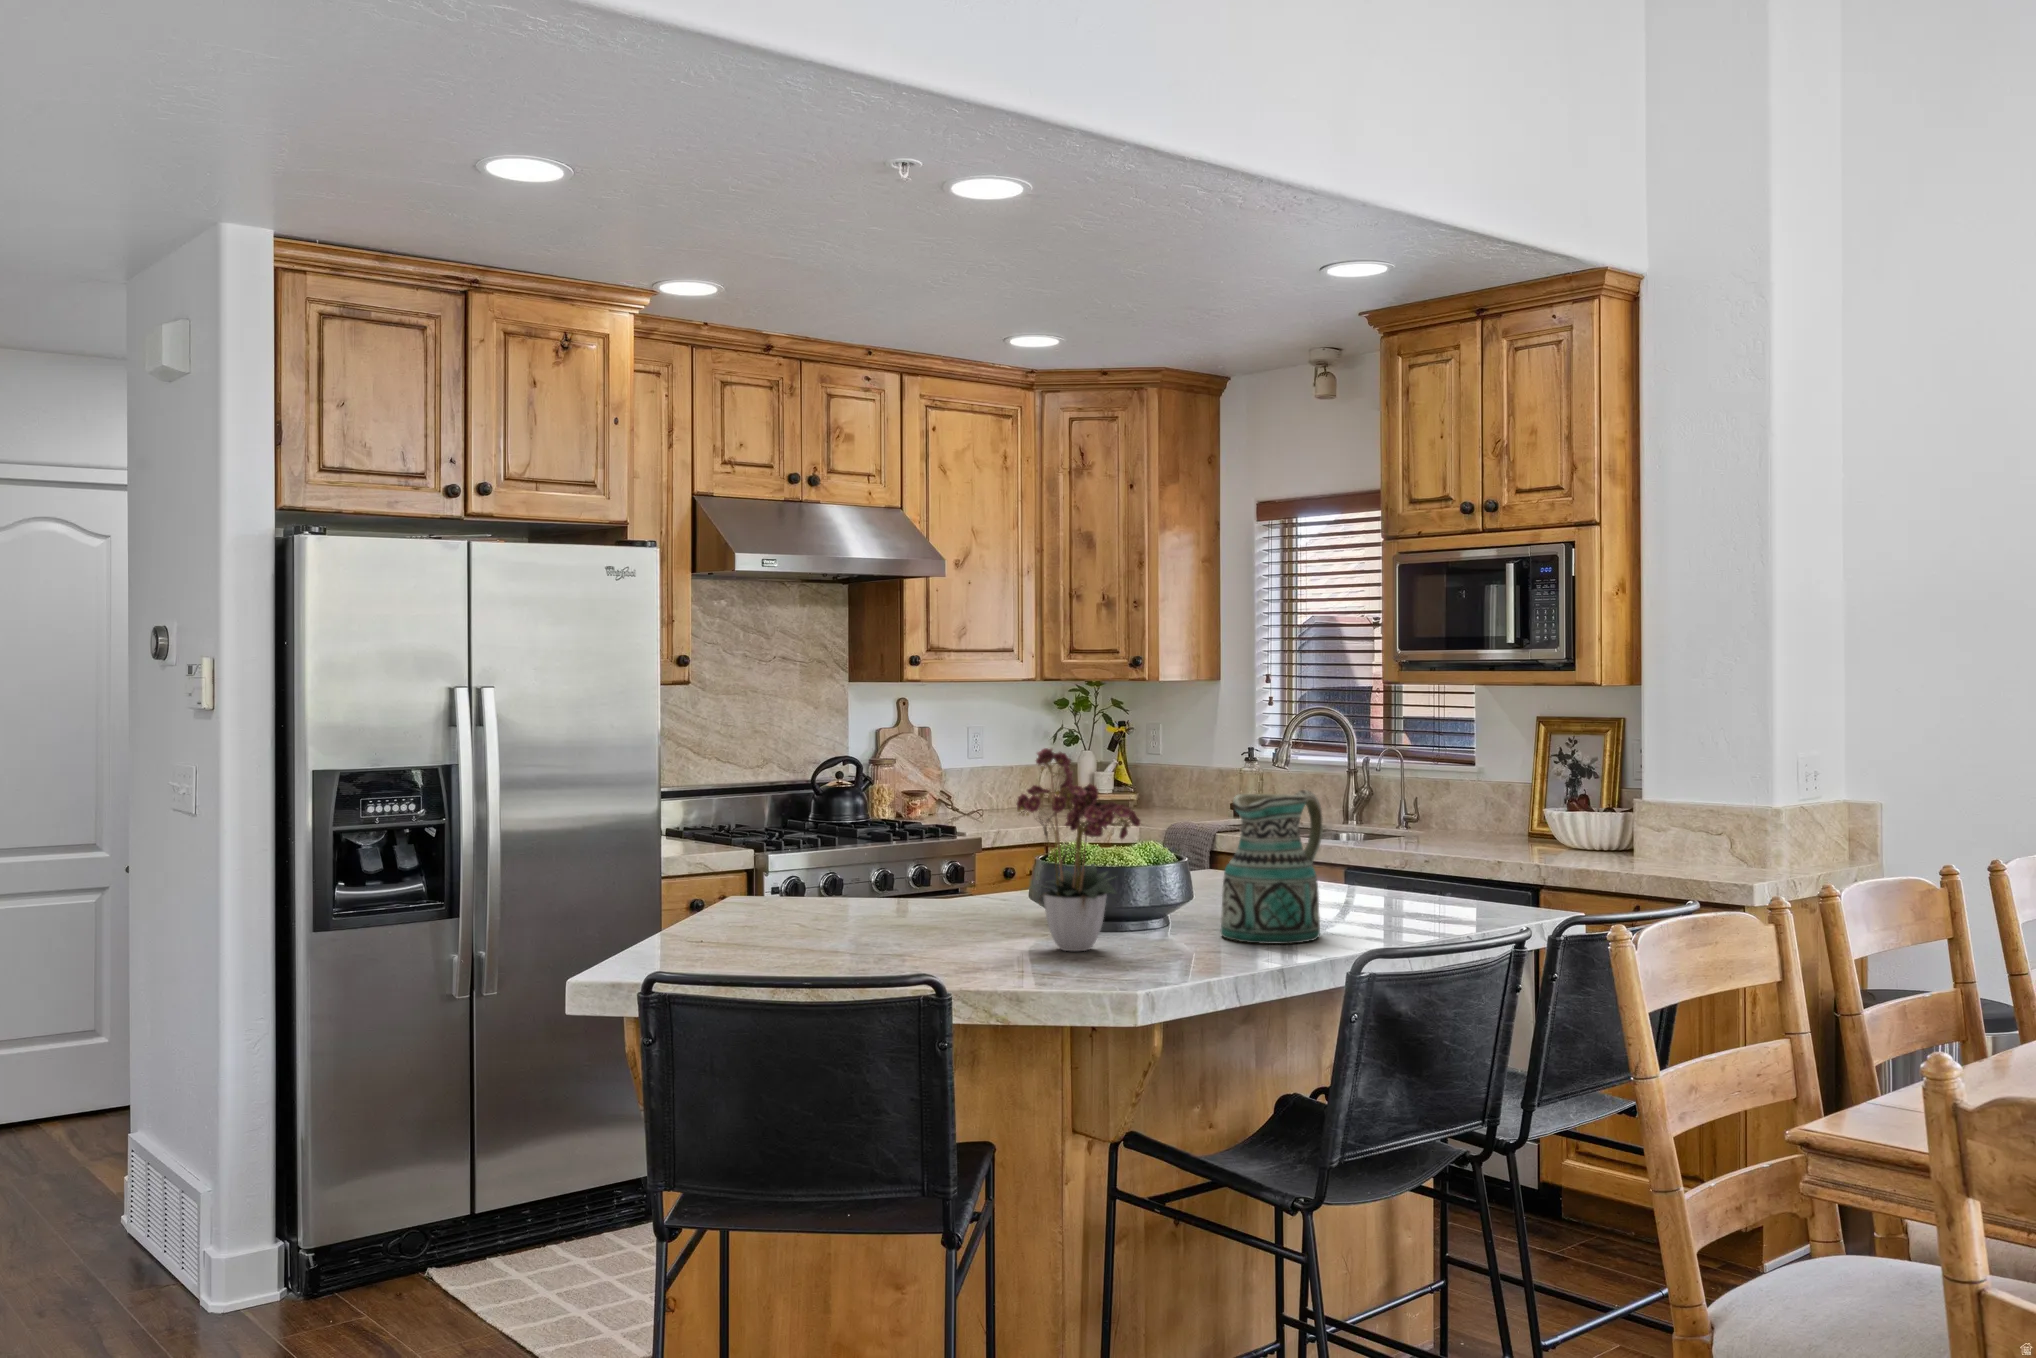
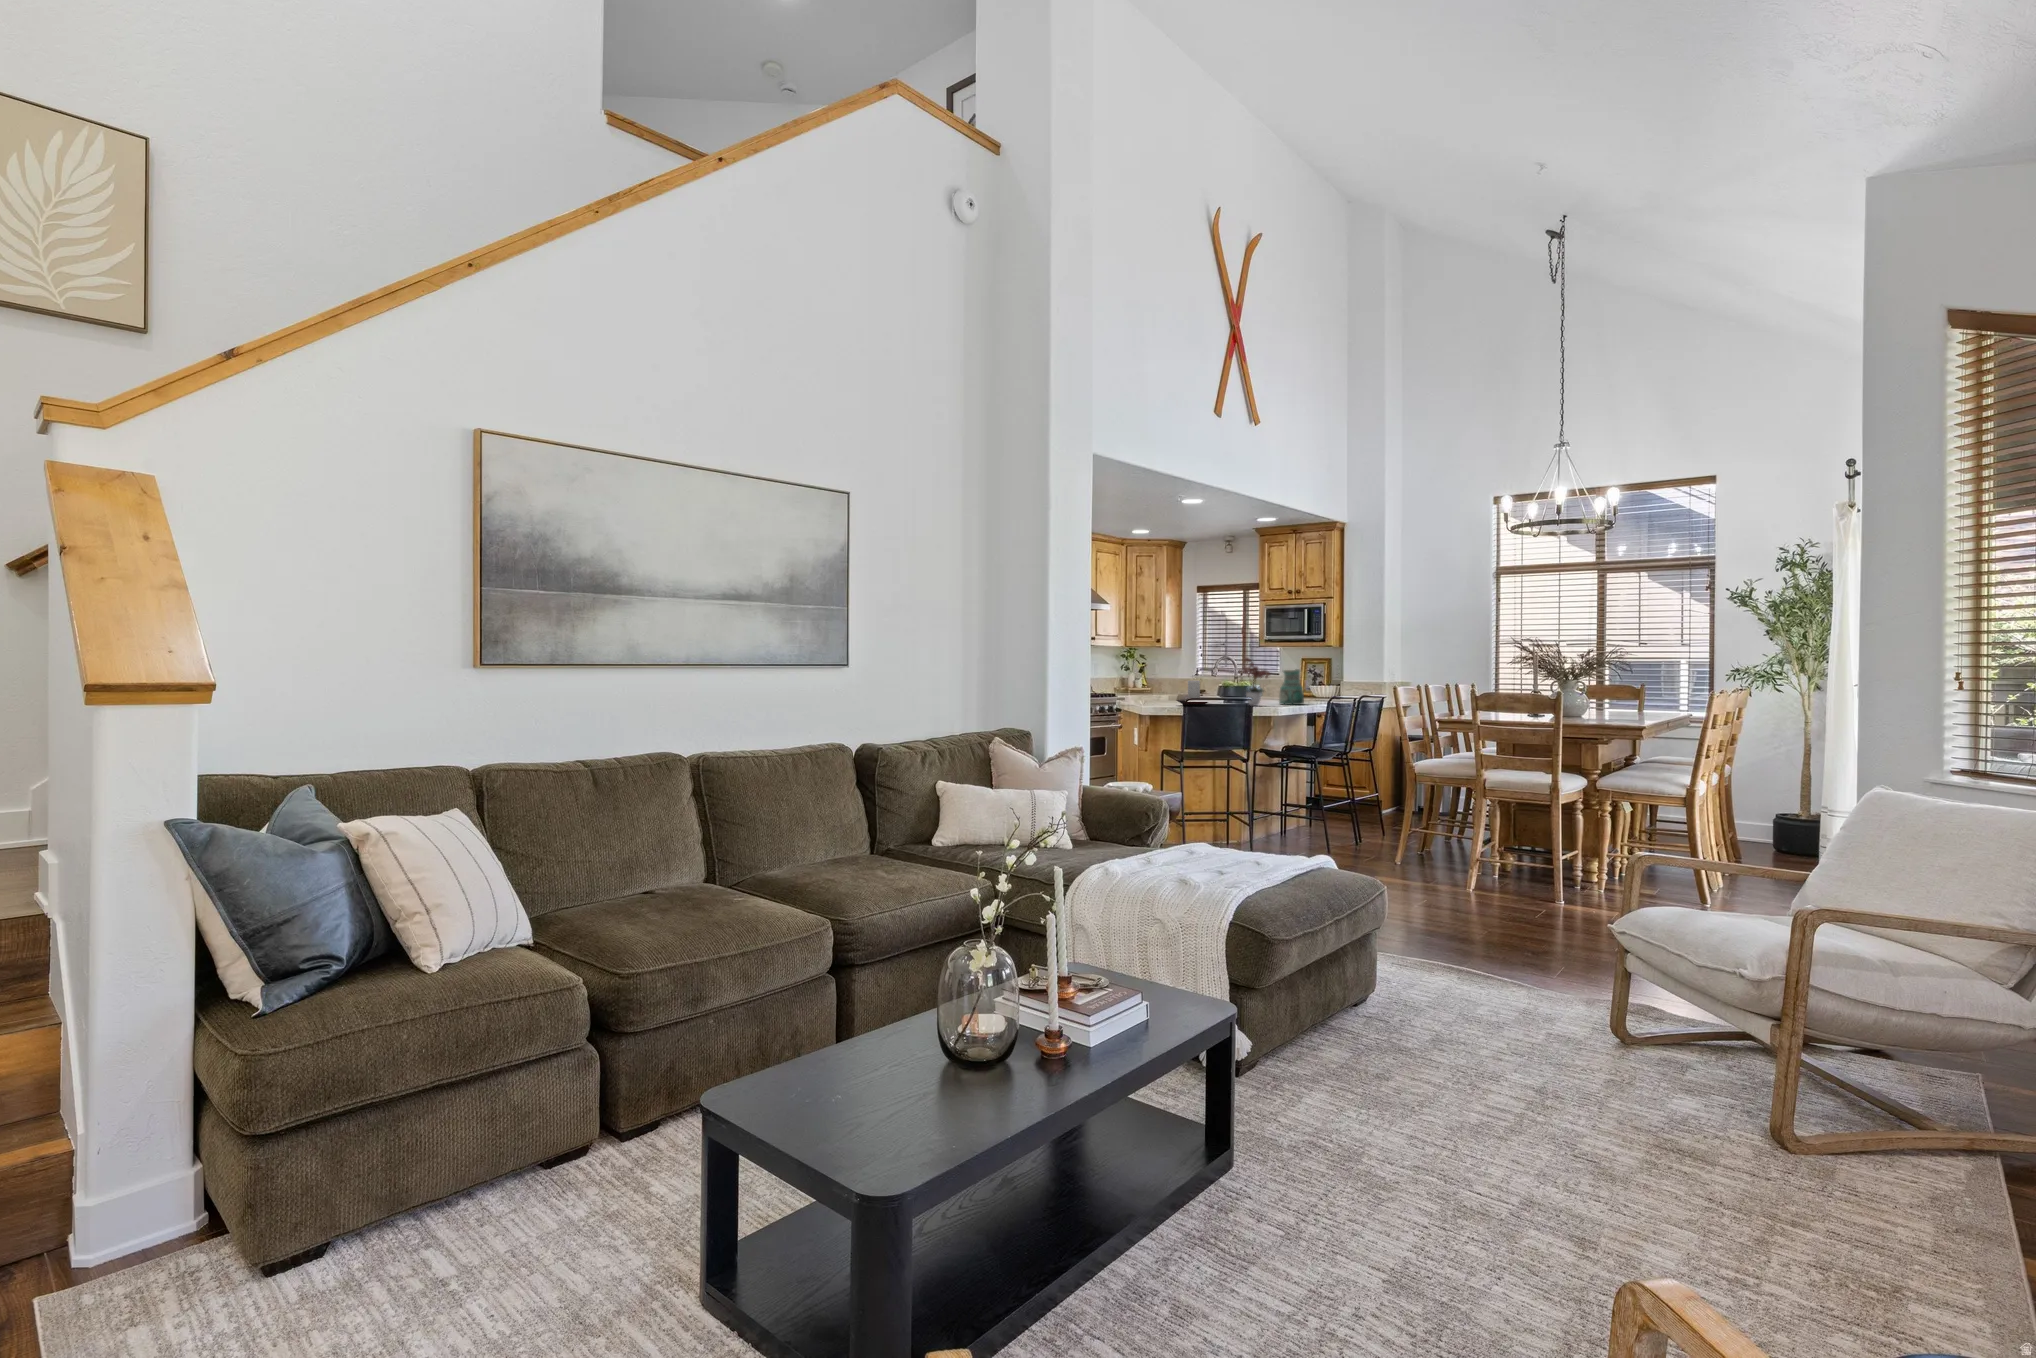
candle holder: none [789,829,931,941] -> present [1177,680,1208,706]

